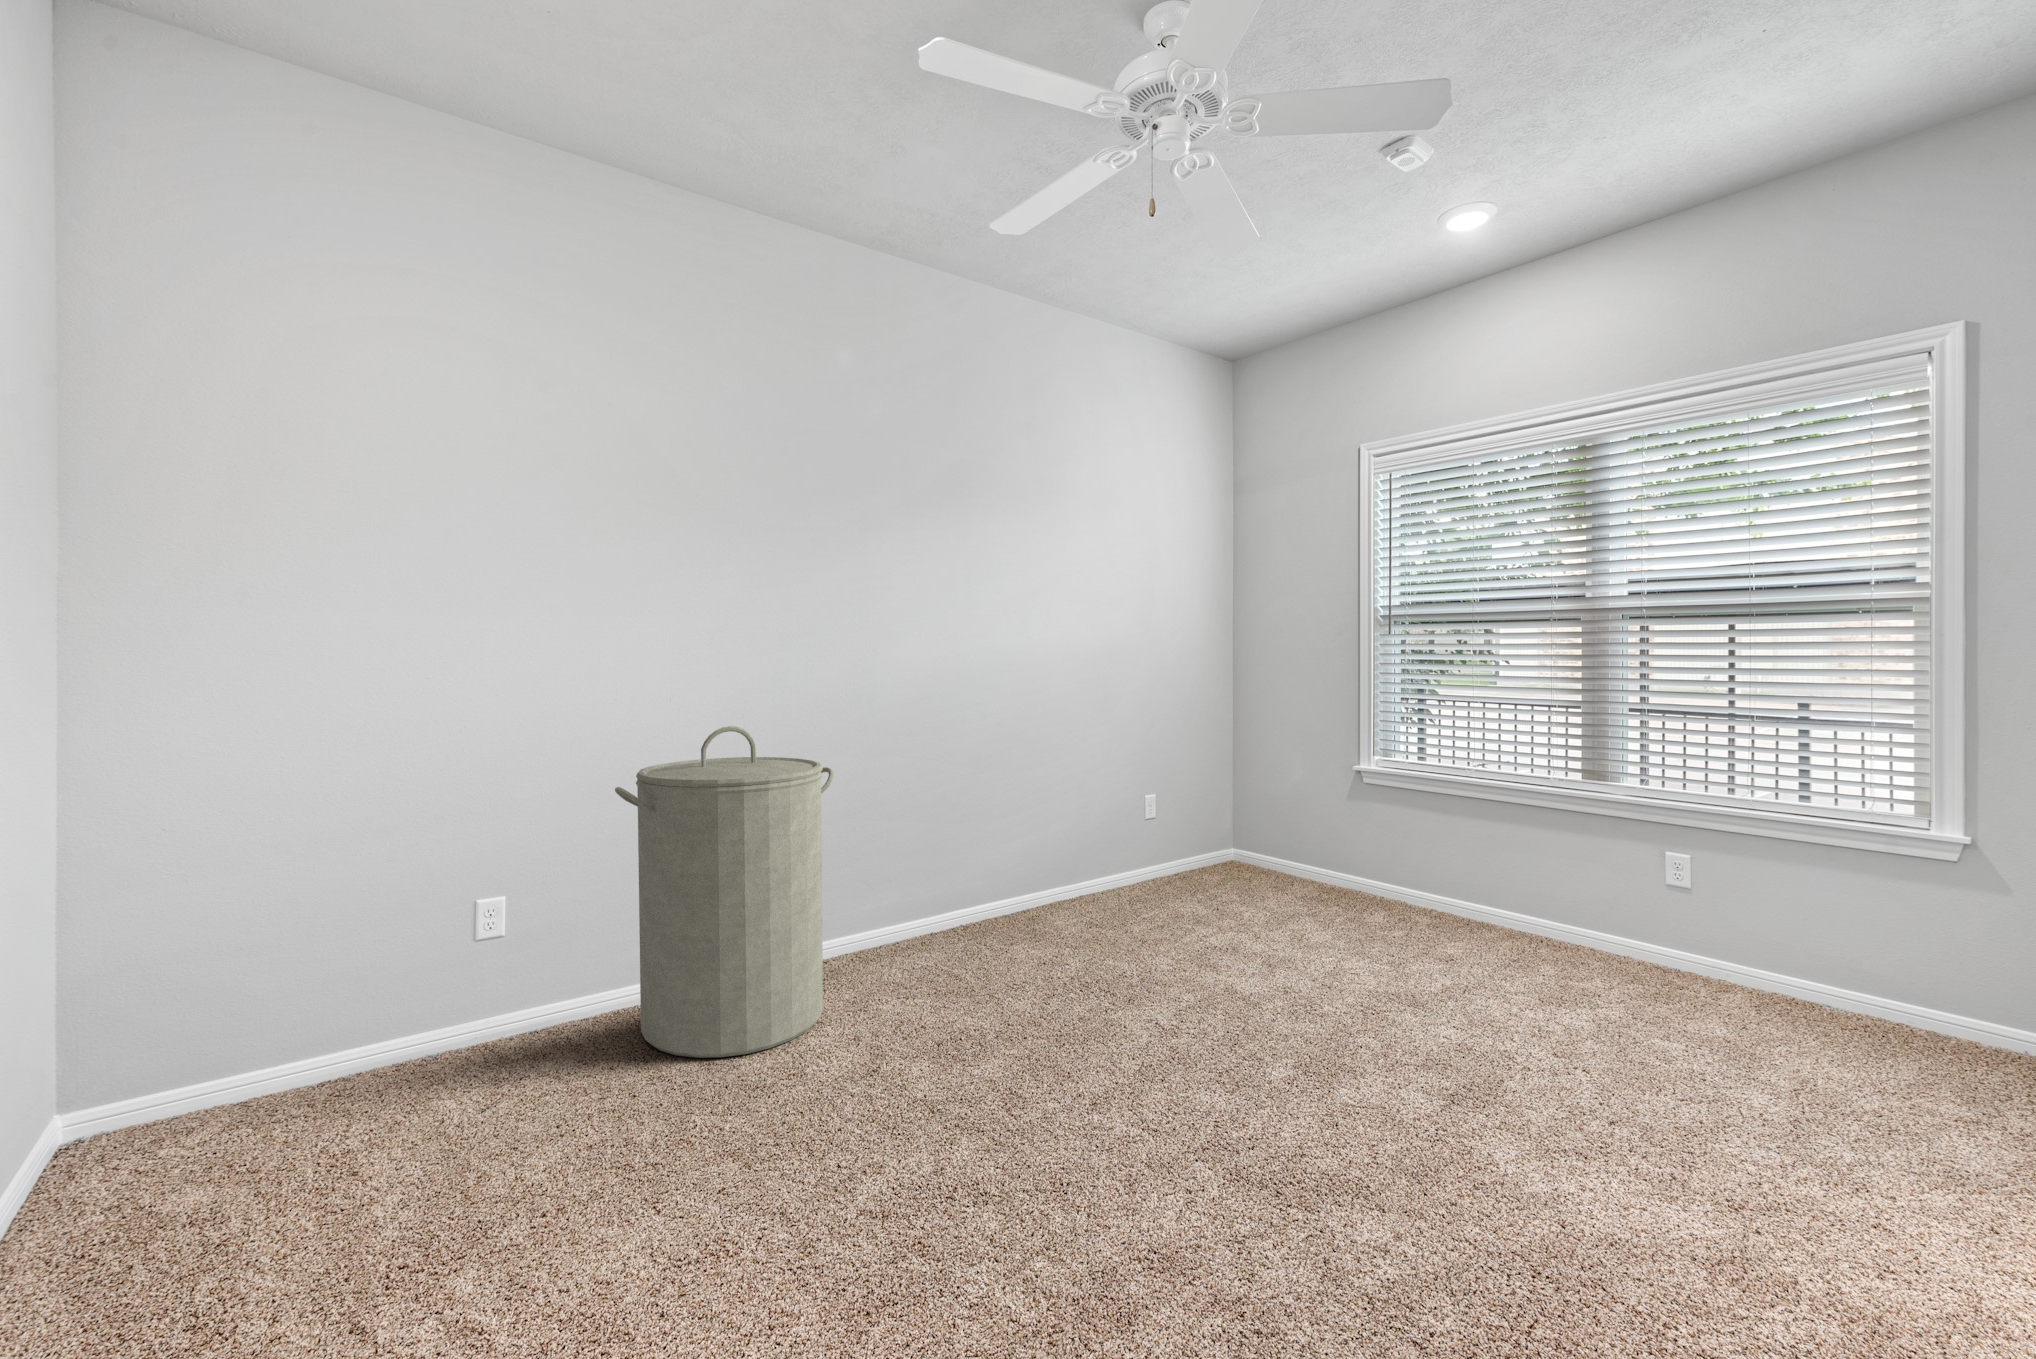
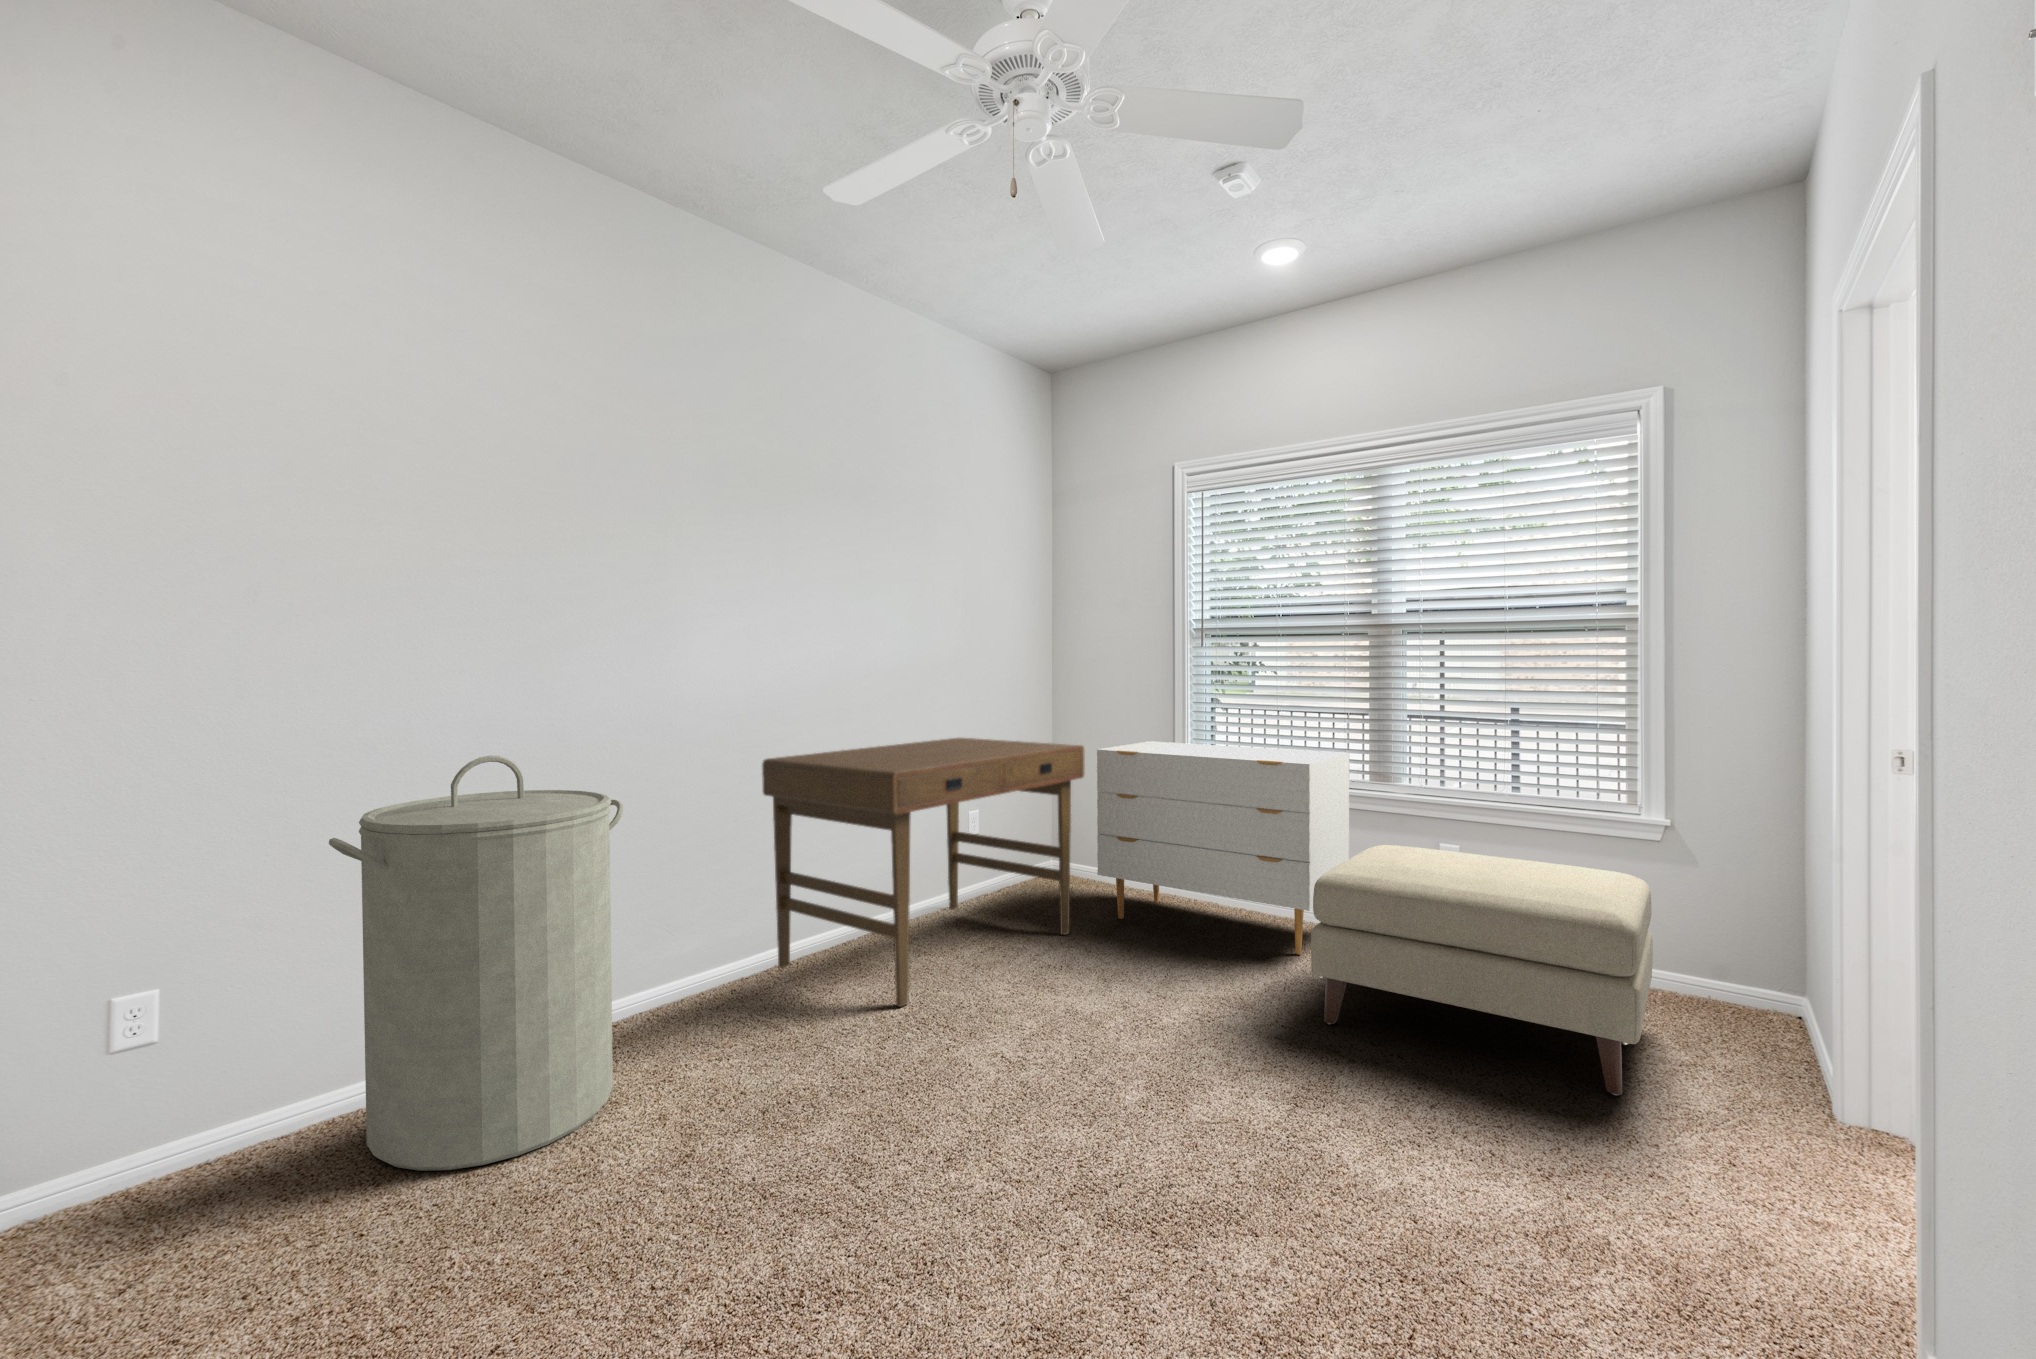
desk: none [957,724,1265,971] -> present [762,738,1085,1007]
dresser: none [1280,733,1560,959] -> present [1097,741,1349,955]
ottoman: none [1493,849,1929,1139] -> present [1311,845,1653,1095]

